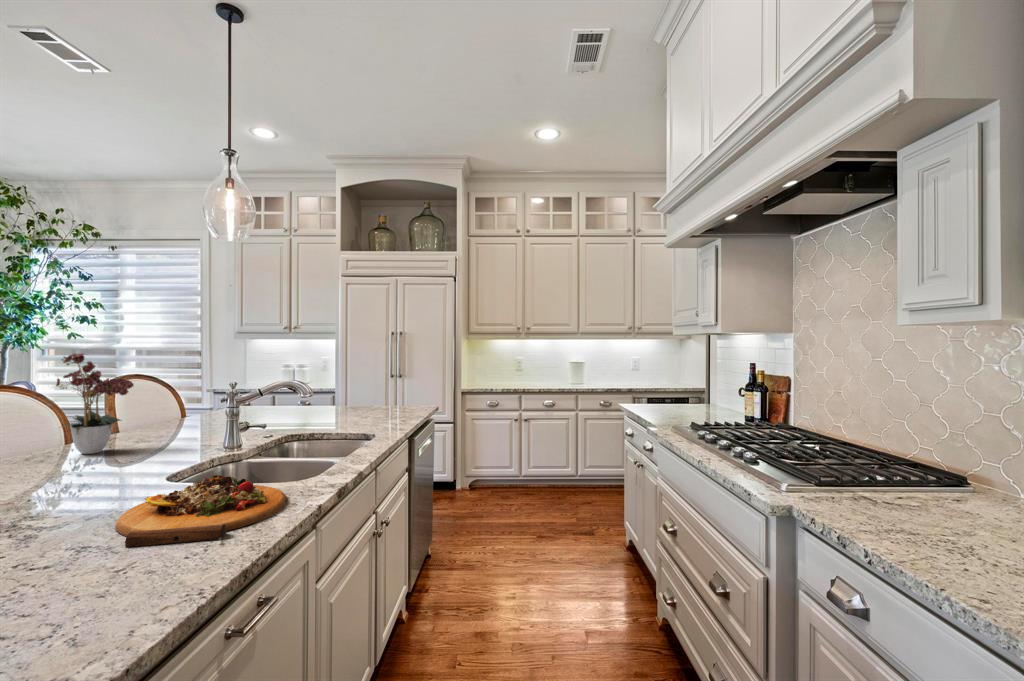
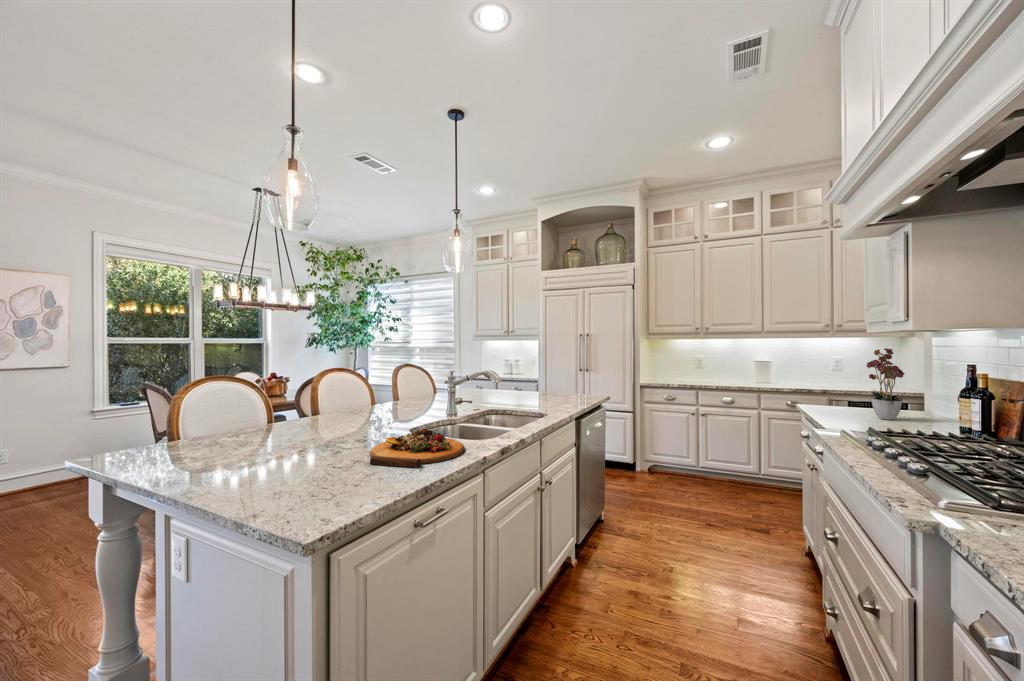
flower arrangement: present [56,353,134,454] -> present [867,348,905,420]

